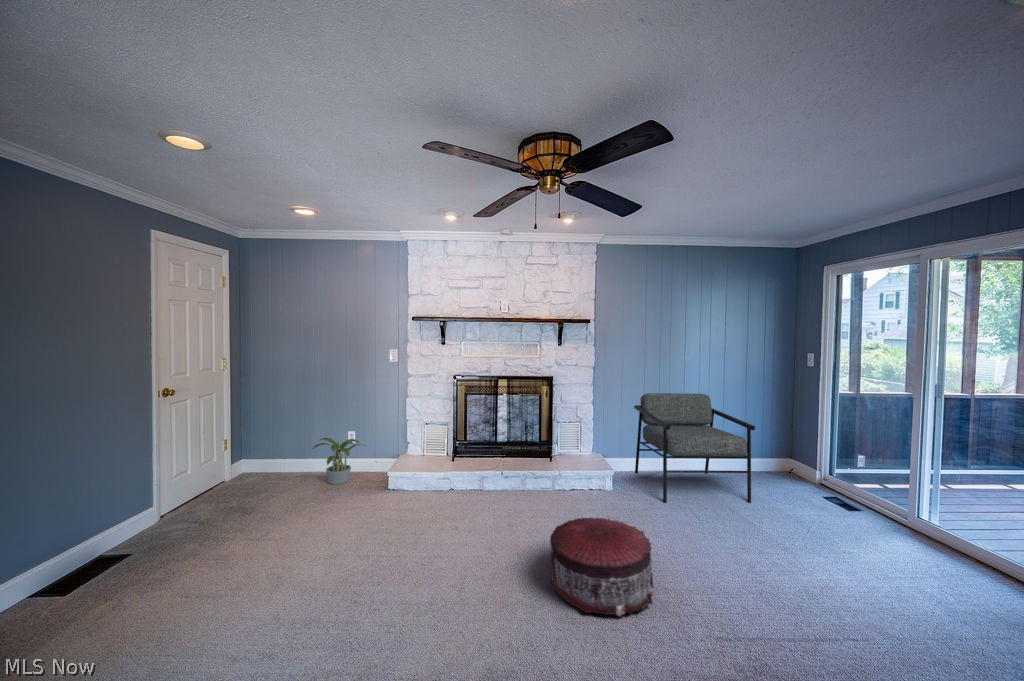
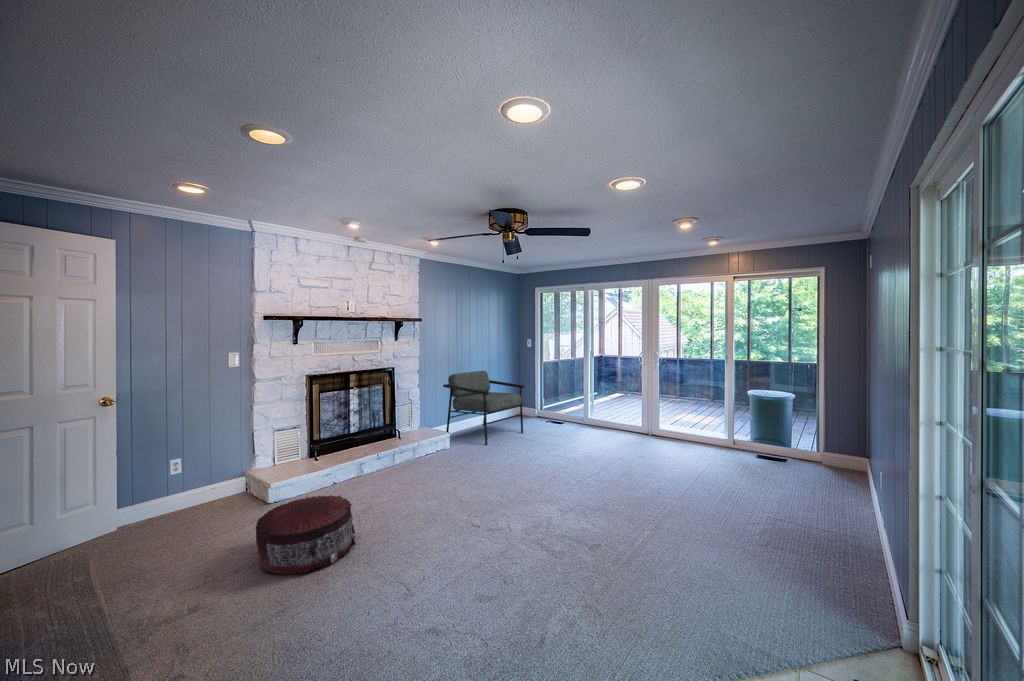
potted plant: present [313,438,363,484] -> none [146,463,213,524]
pouf: present [550,518,654,616] -> present [256,495,356,574]

